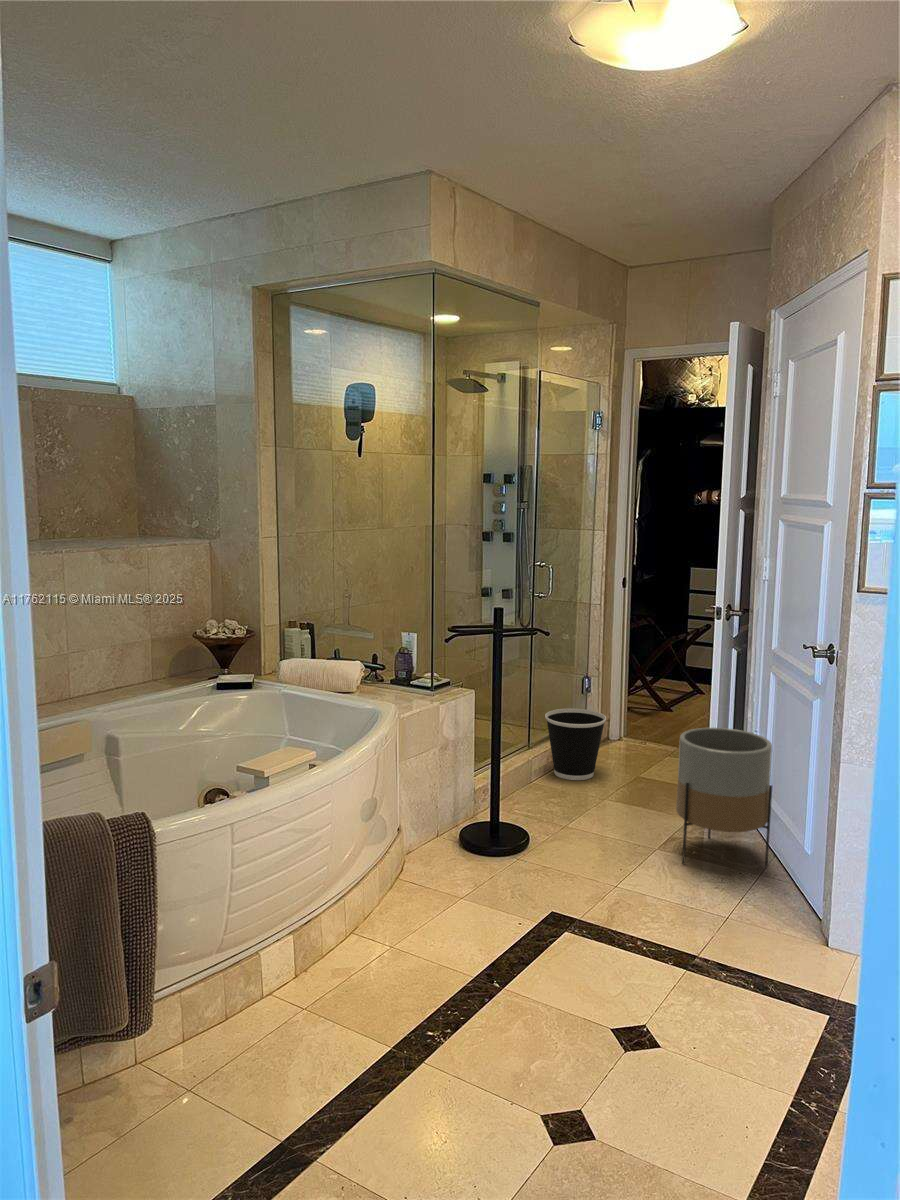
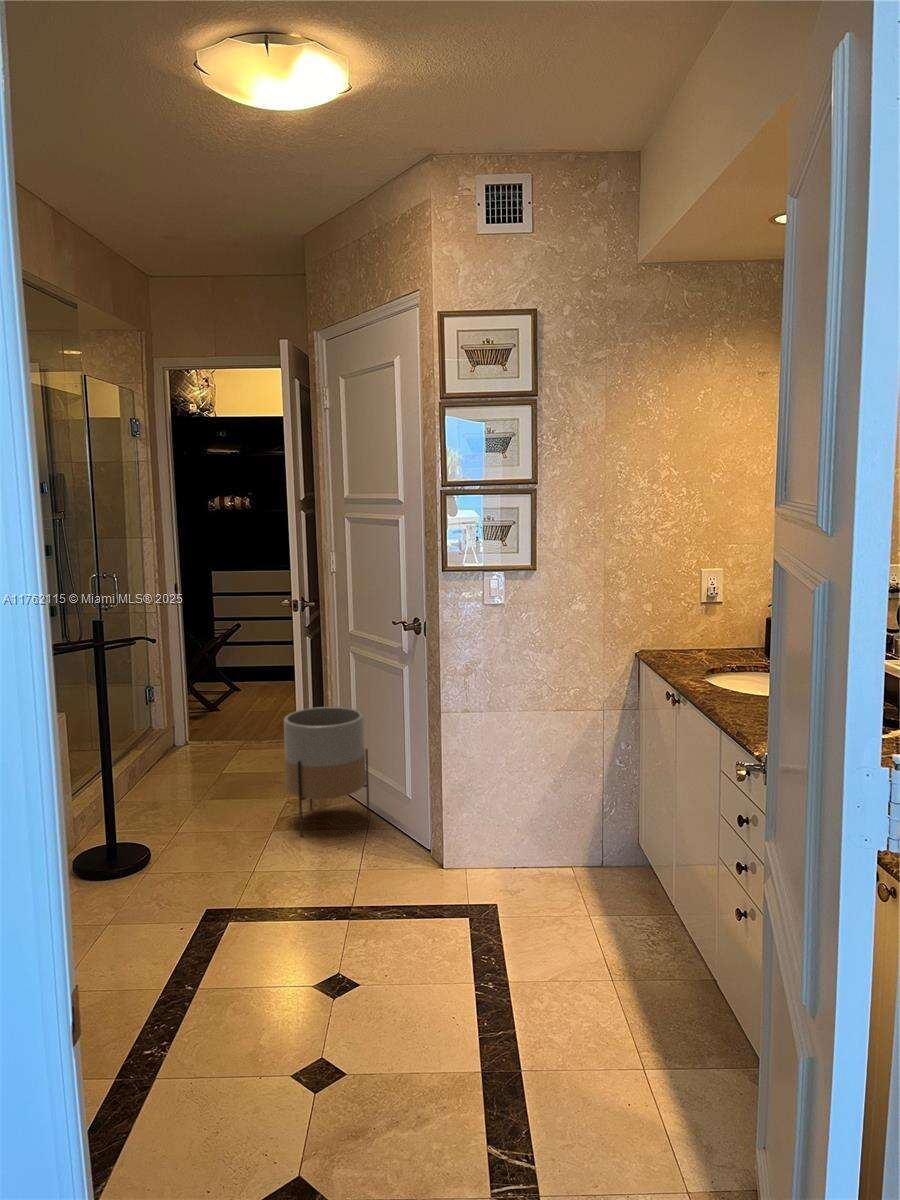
wastebasket: present [545,709,606,780] -> none [122,718,186,790]

